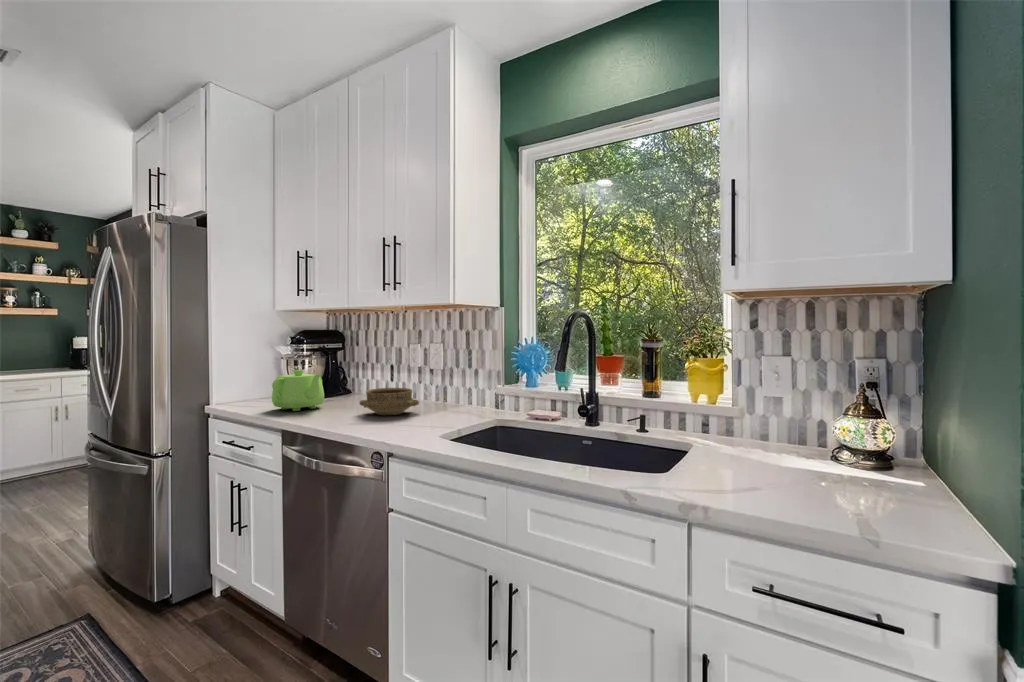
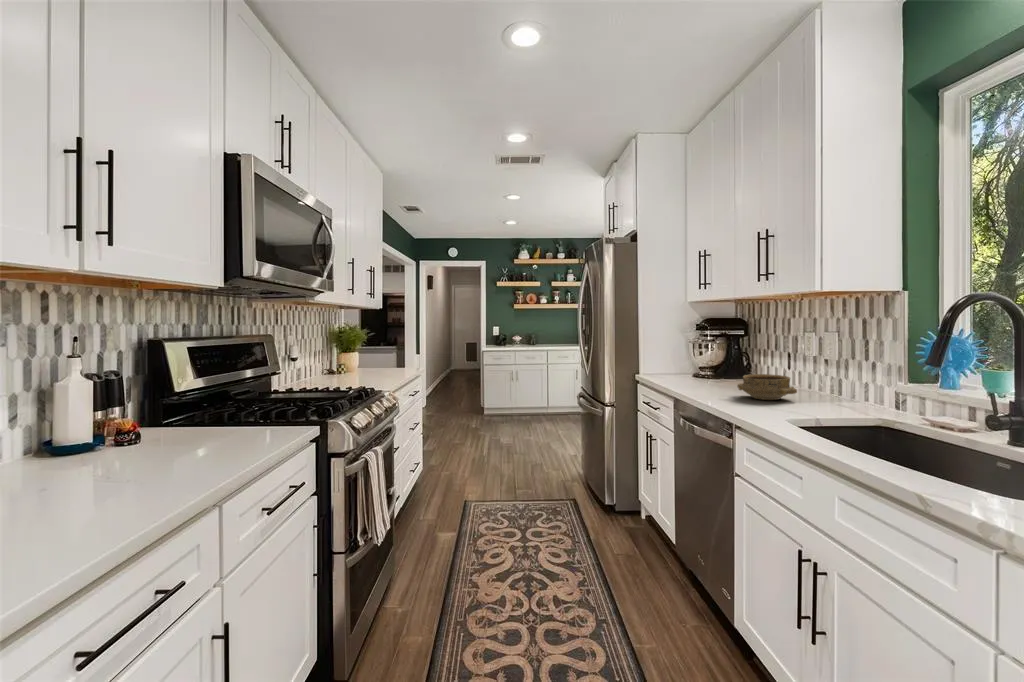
teapot: present [272,370,324,411] -> none [672,353,716,387]

